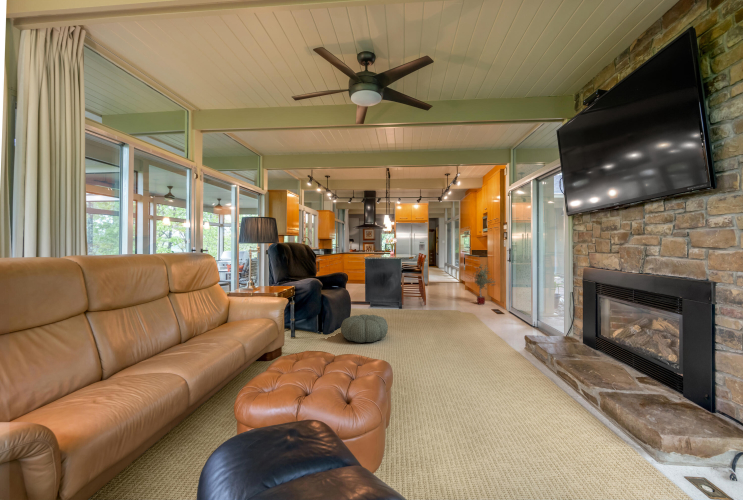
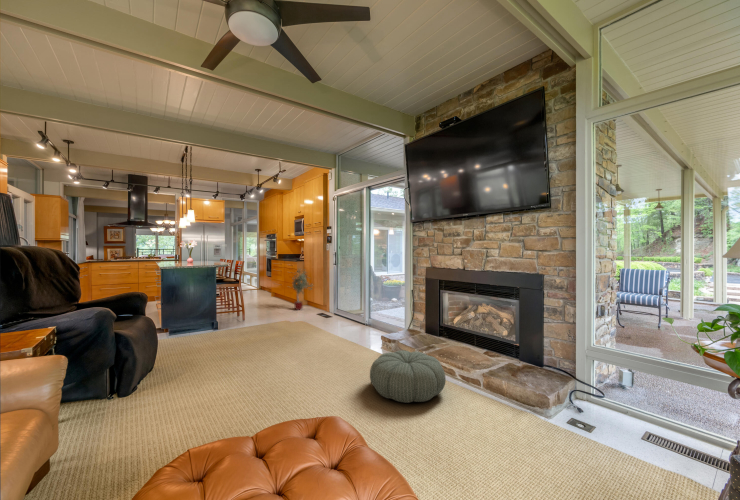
pouf: present [341,315,388,343] -> present [370,351,446,403]

